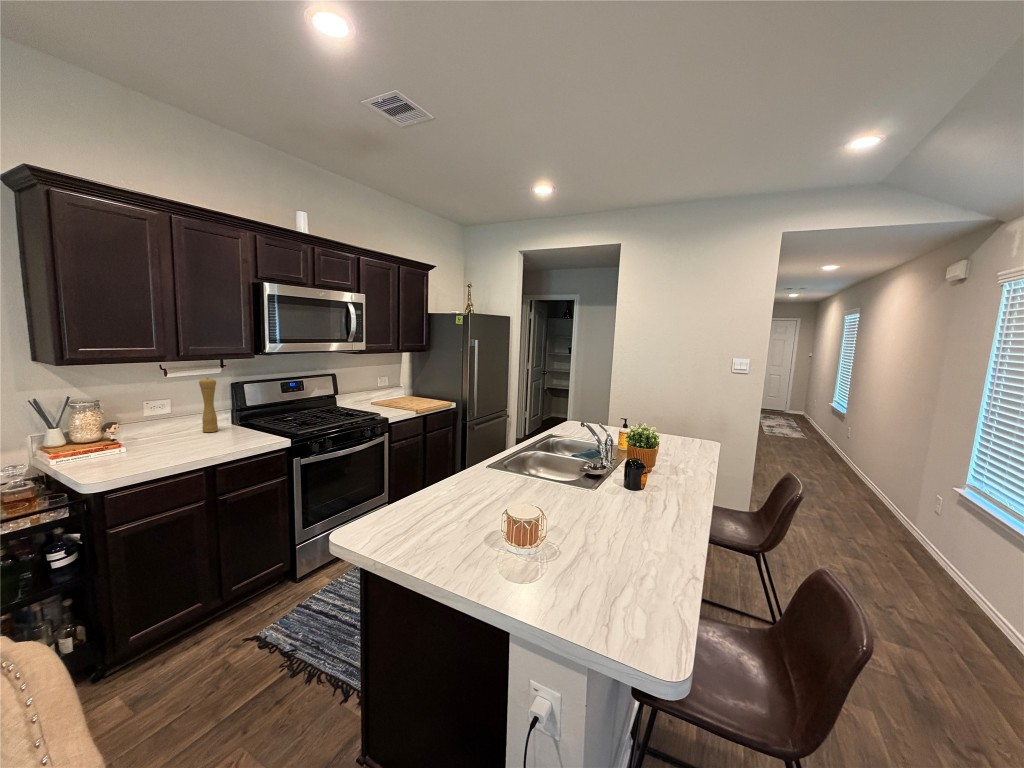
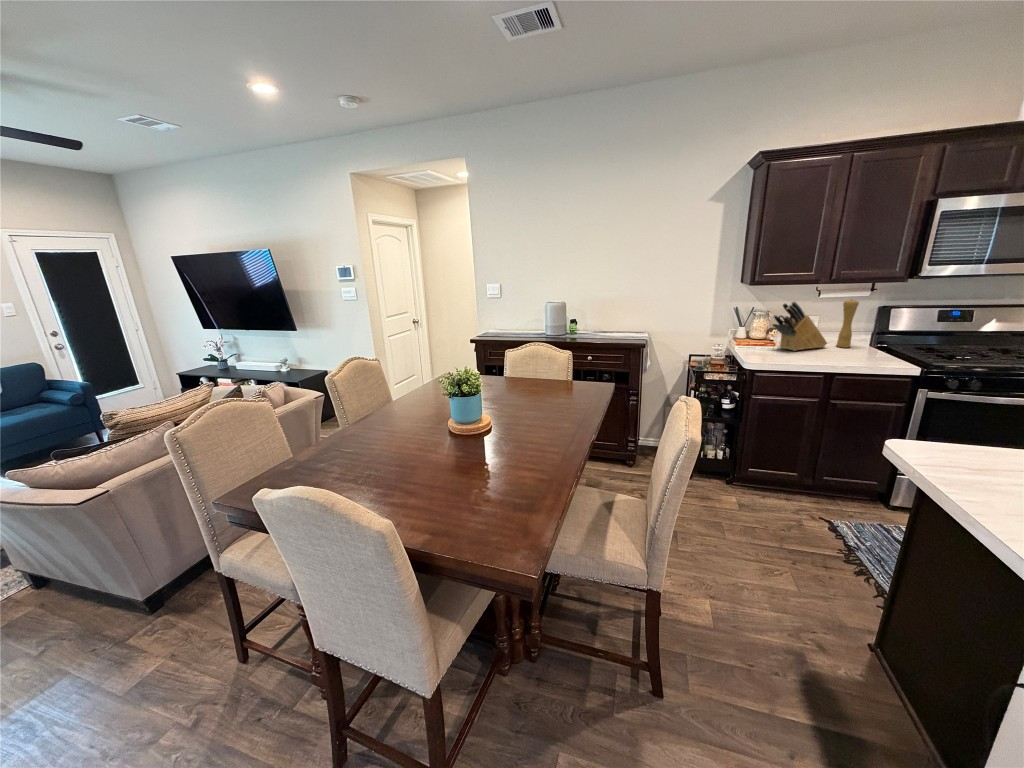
knife block: none [110,386,193,450] -> present [773,302,827,351]

